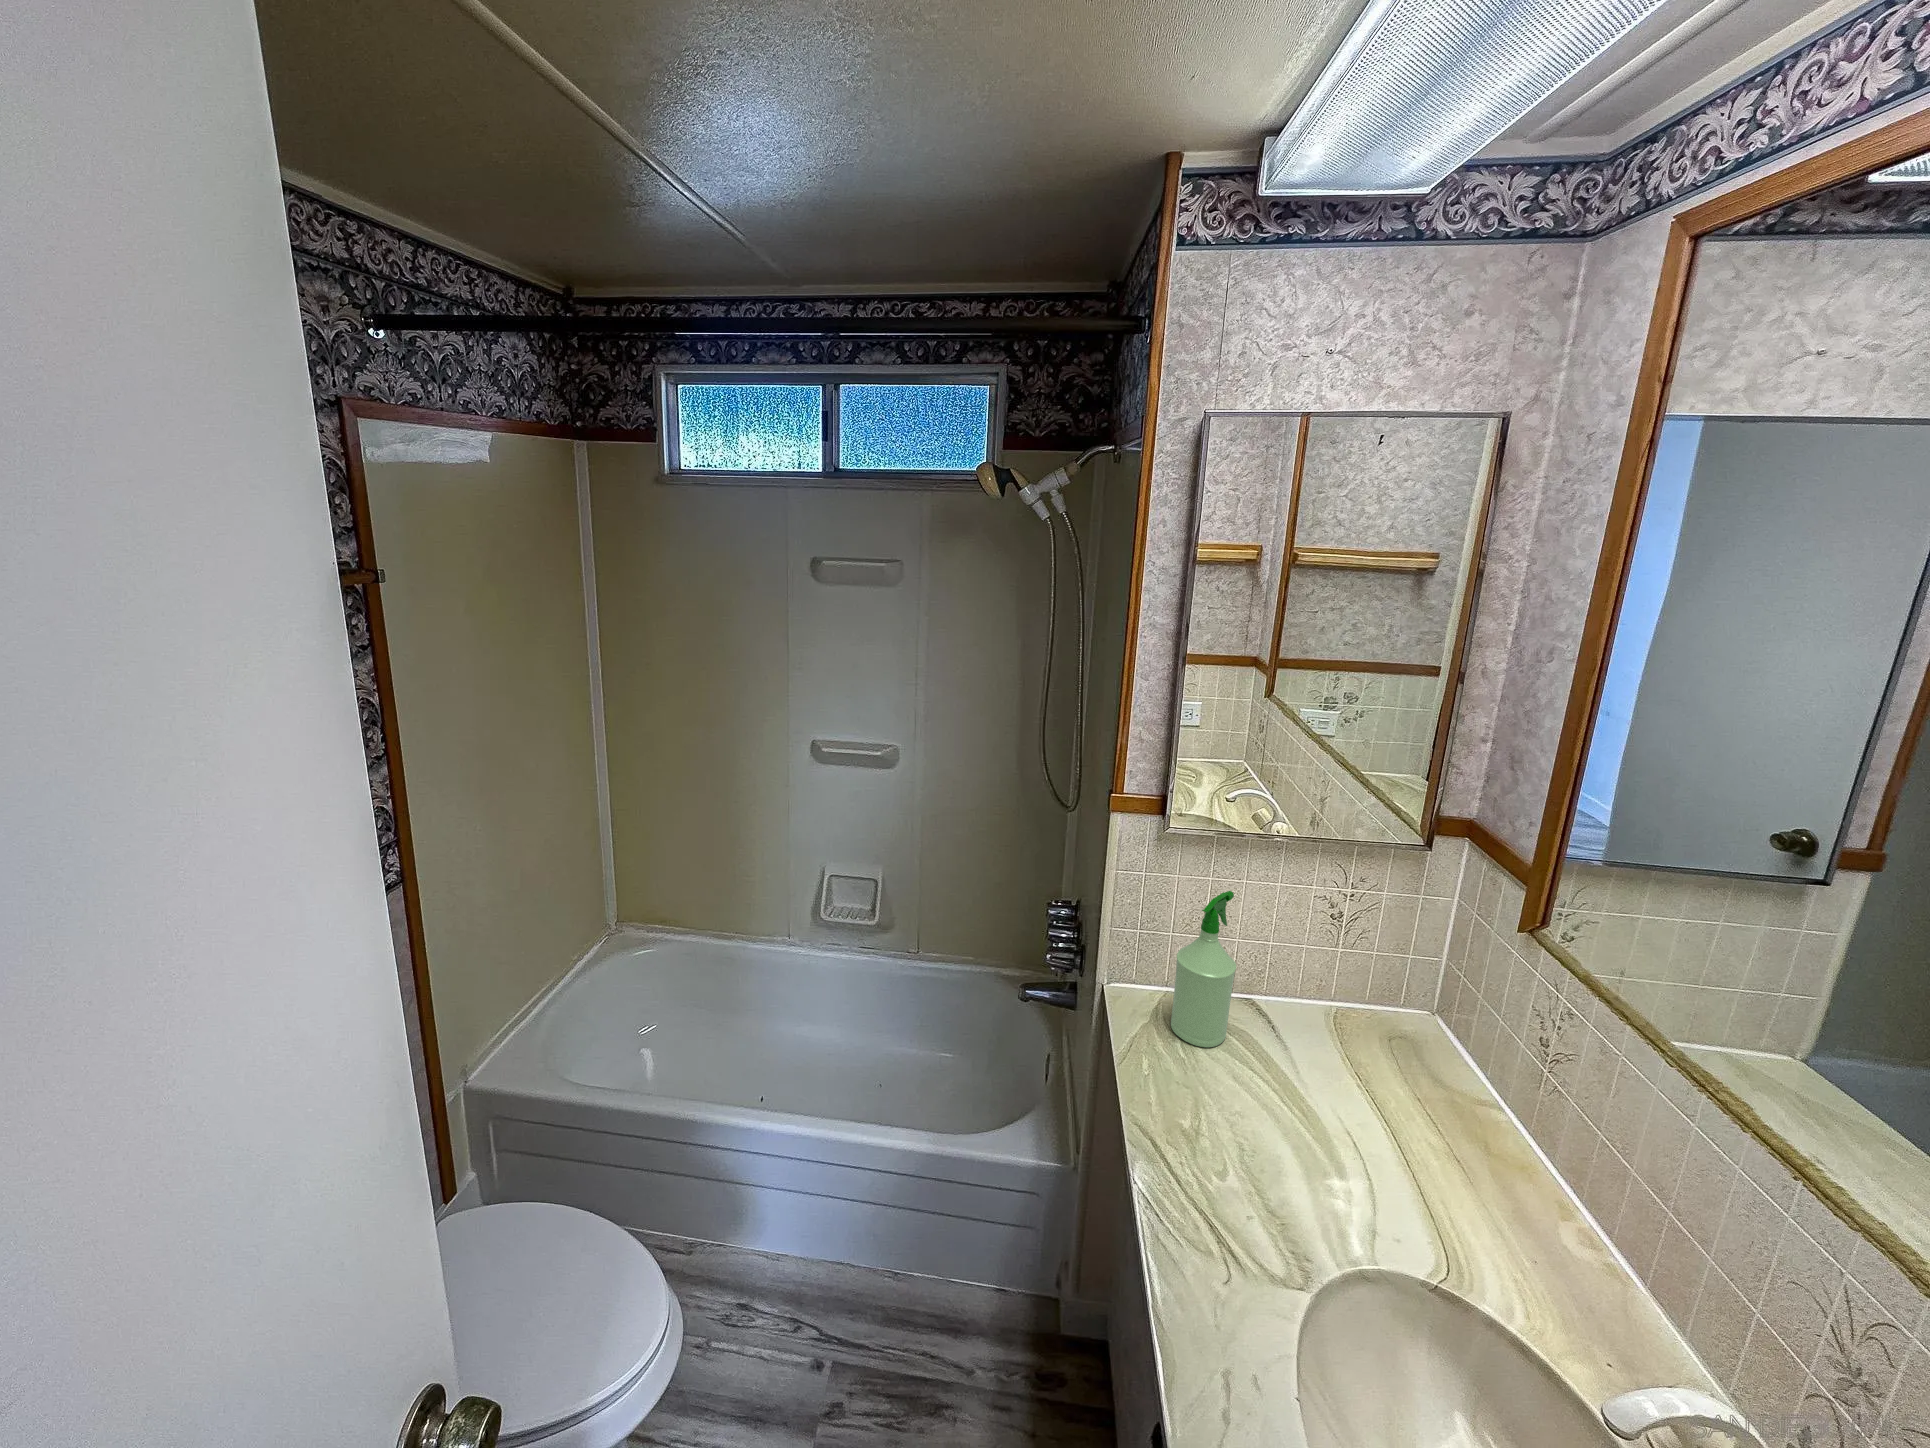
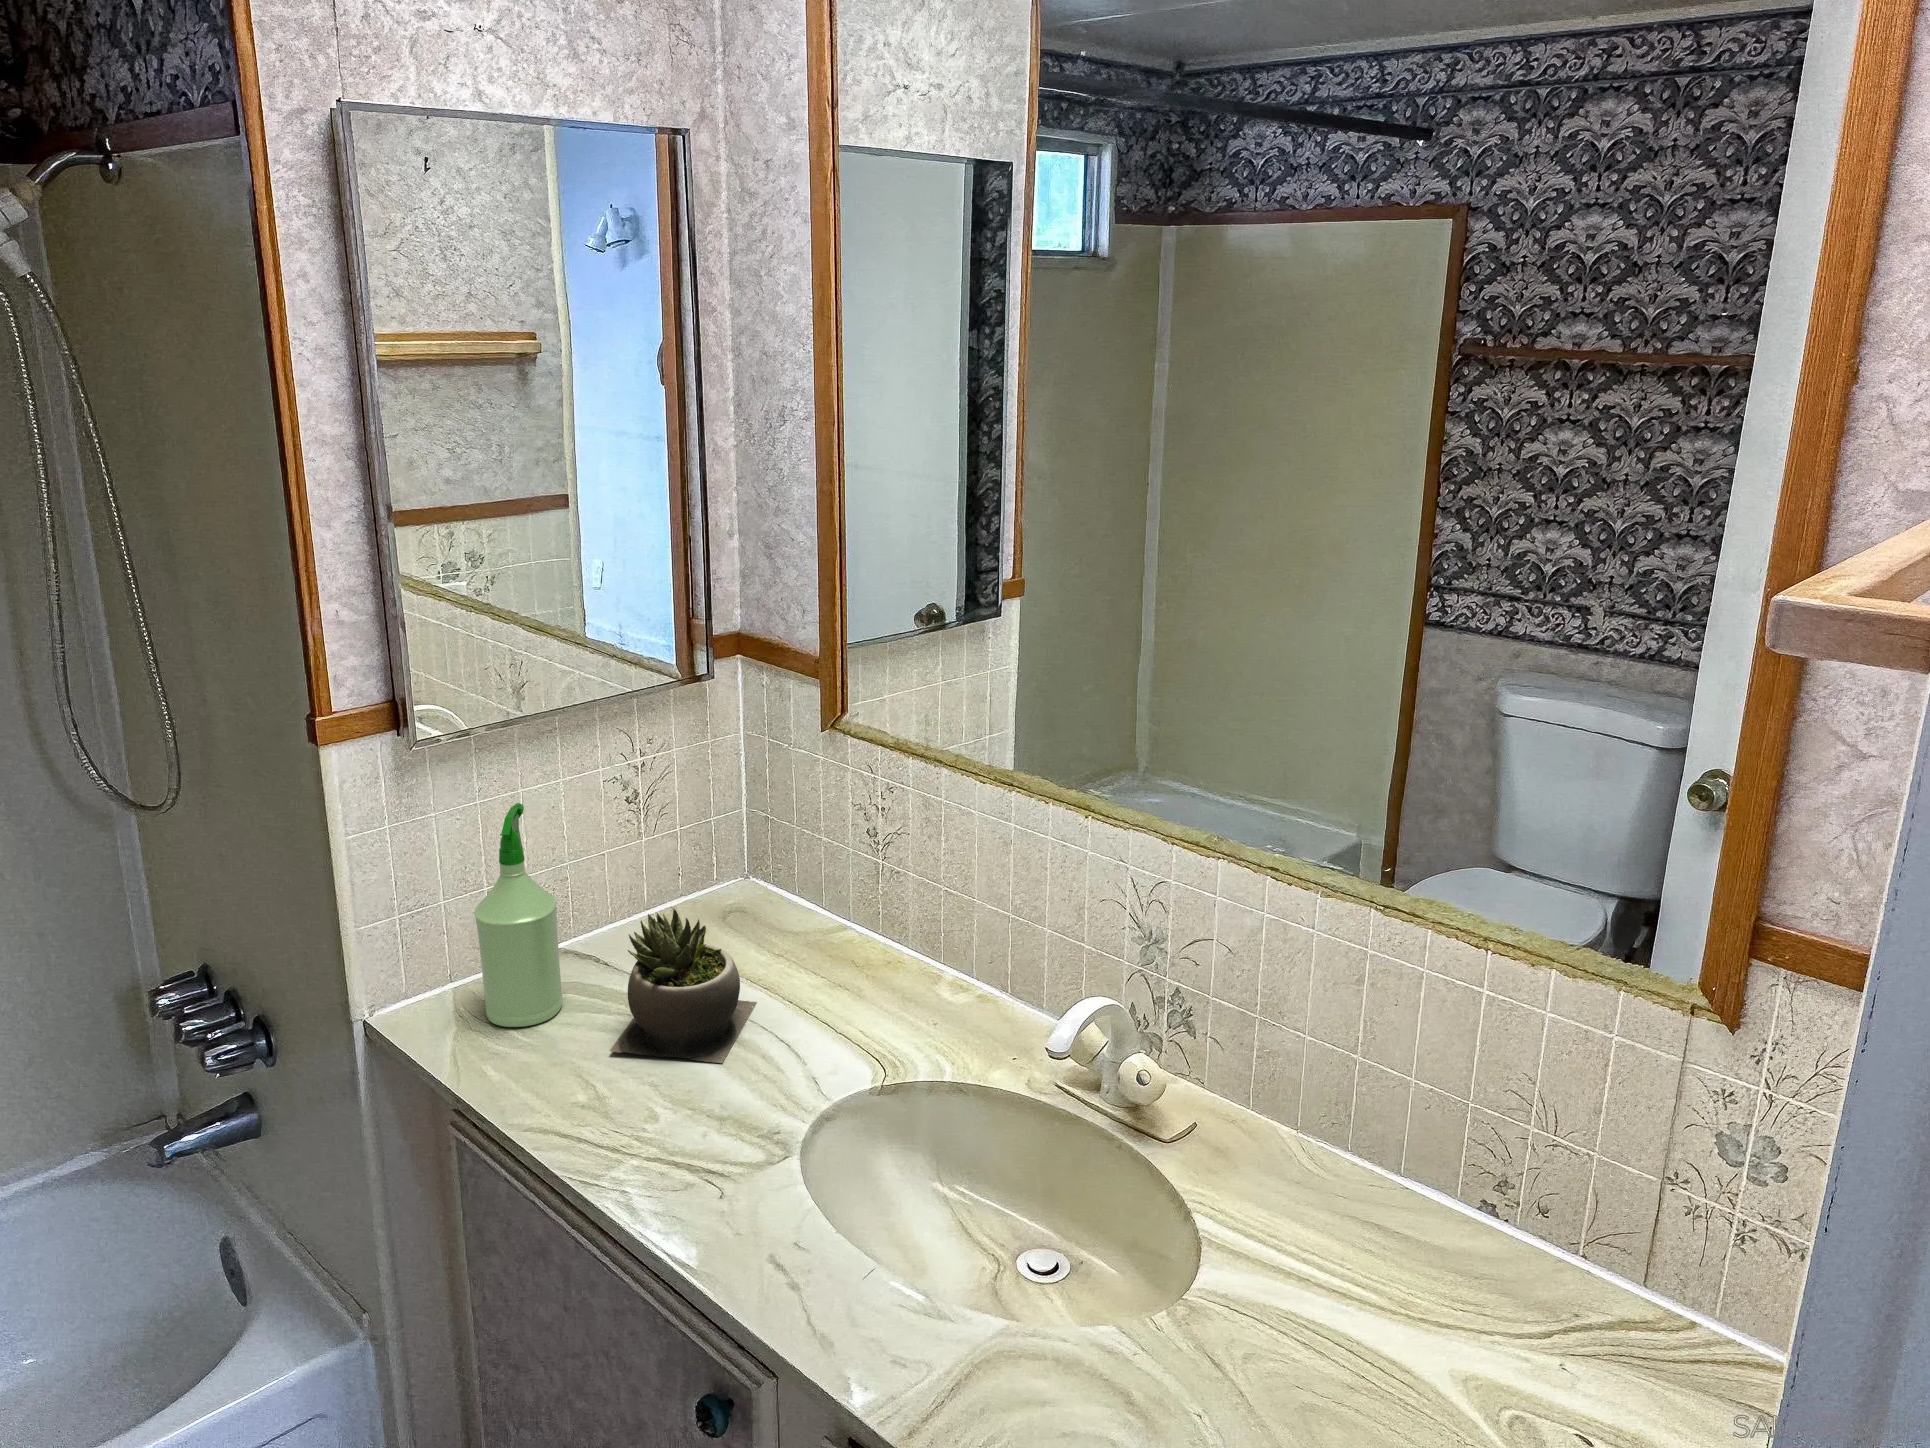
succulent plant: none [1228,1016,1369,1165] -> present [610,907,757,1063]

